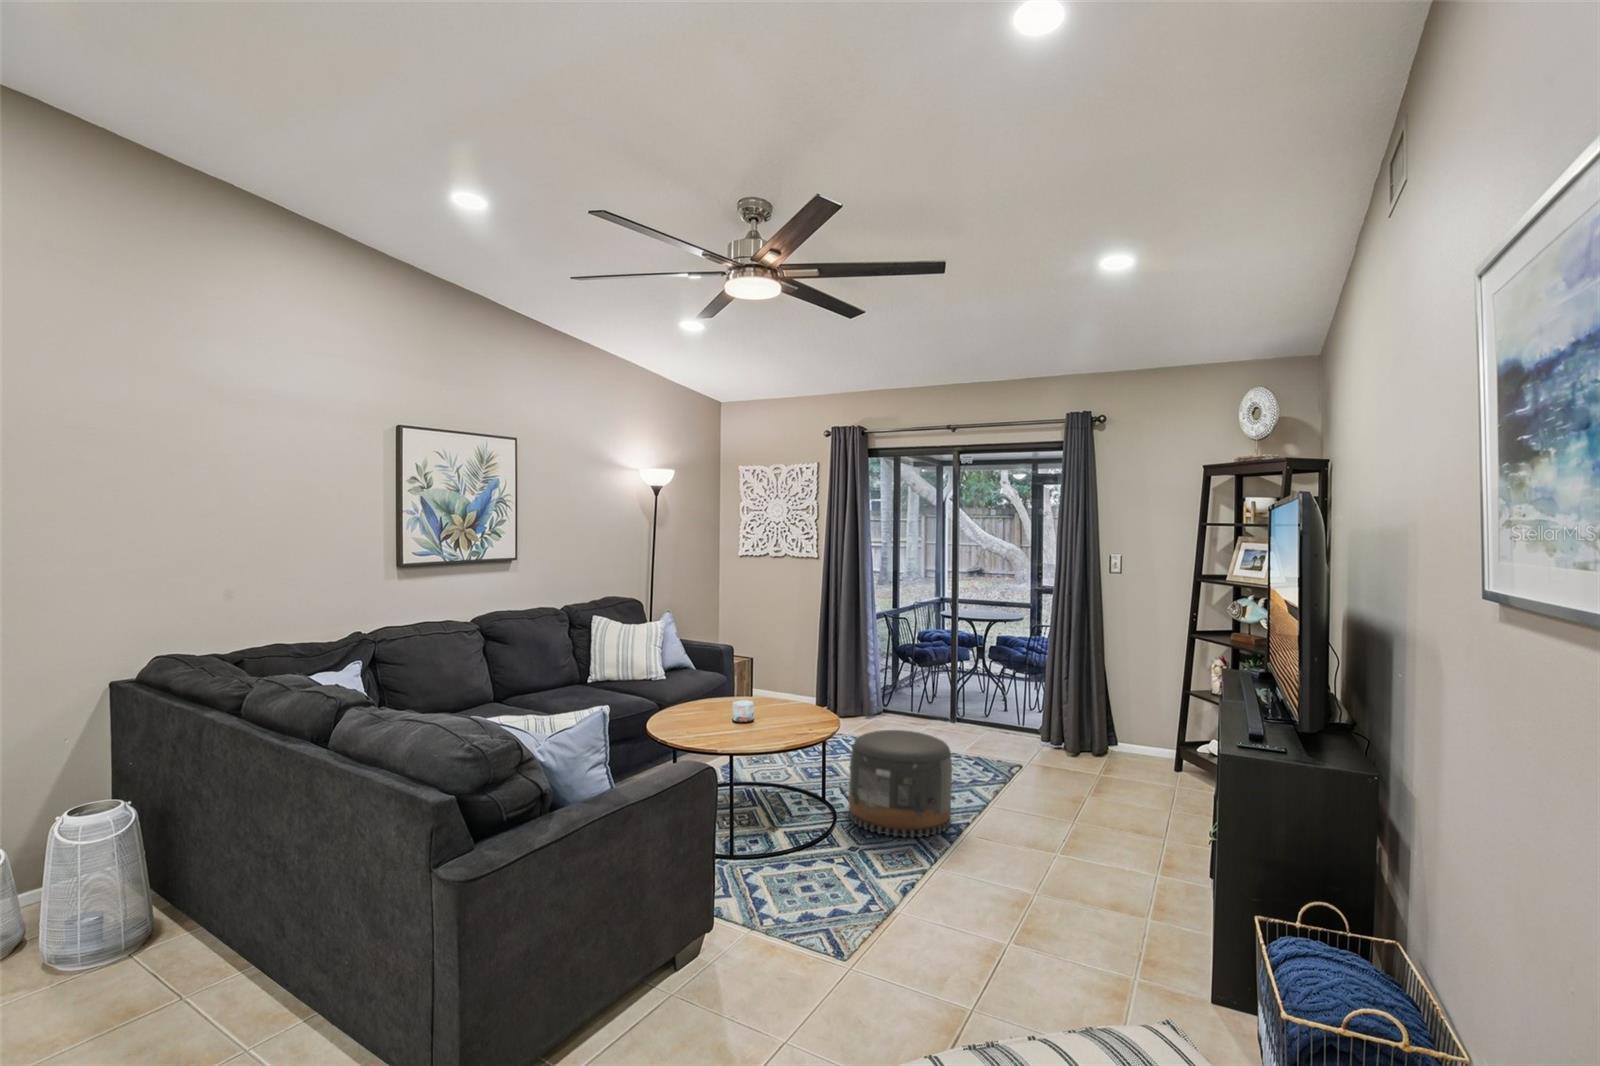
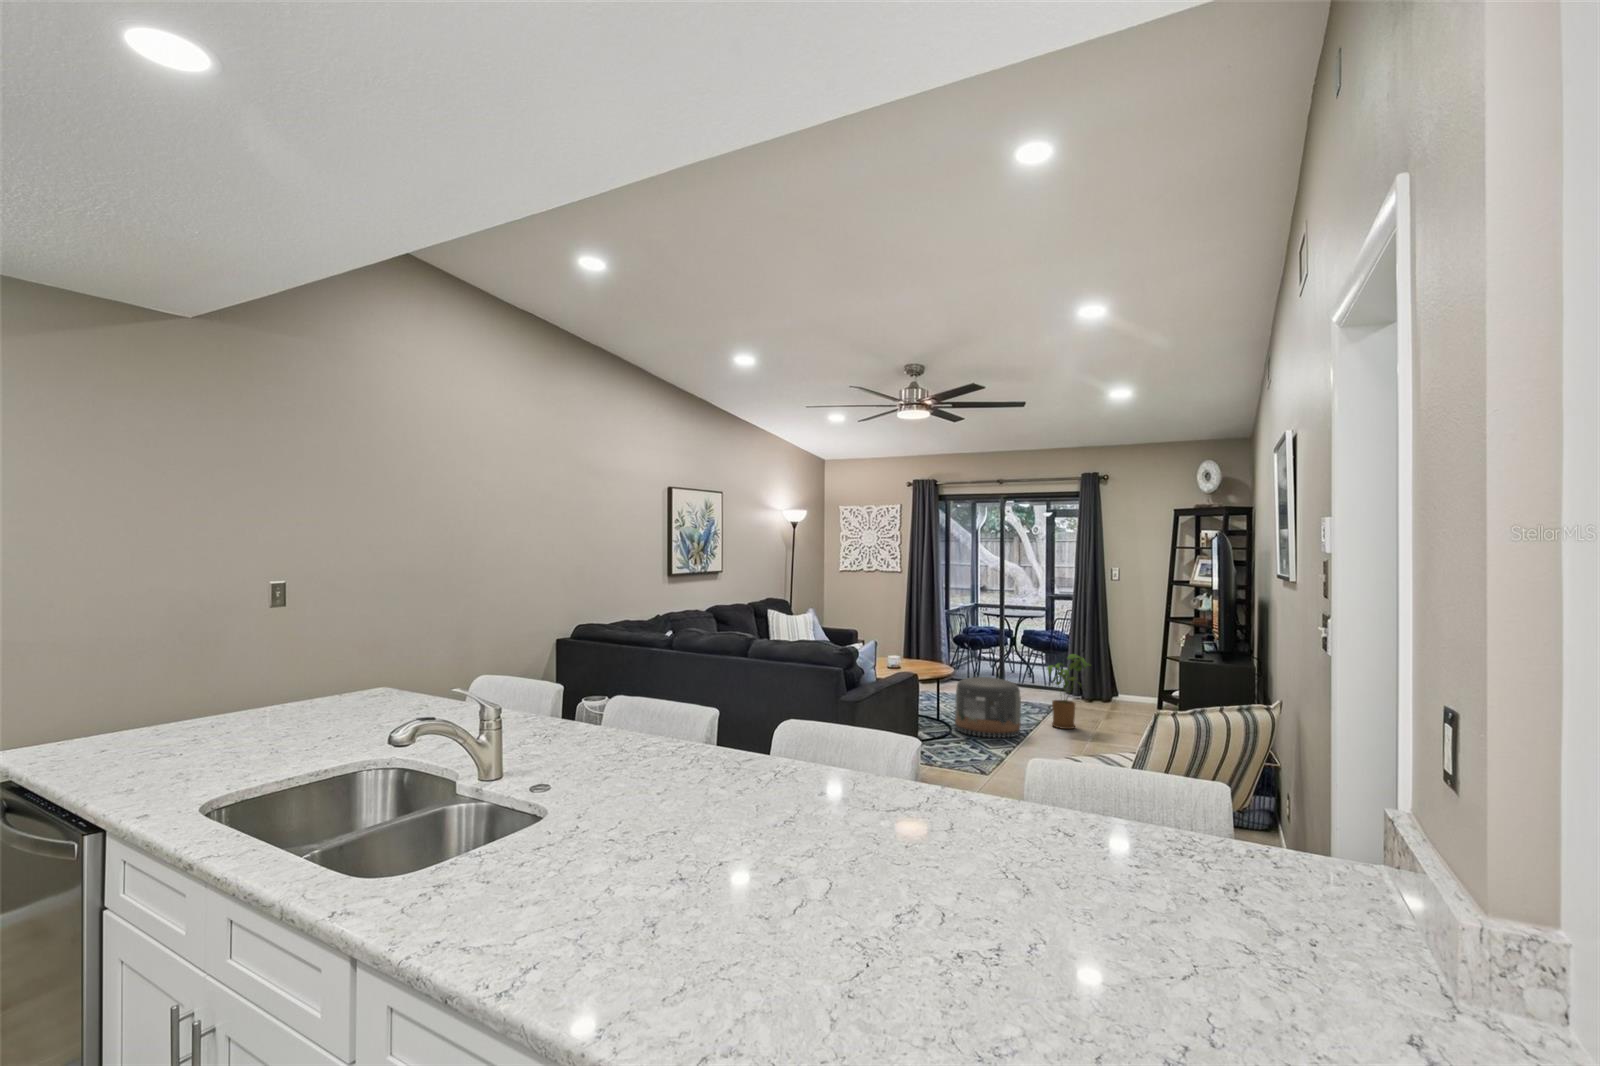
house plant: none [1001,694,1072,814] -> present [1047,654,1089,729]

